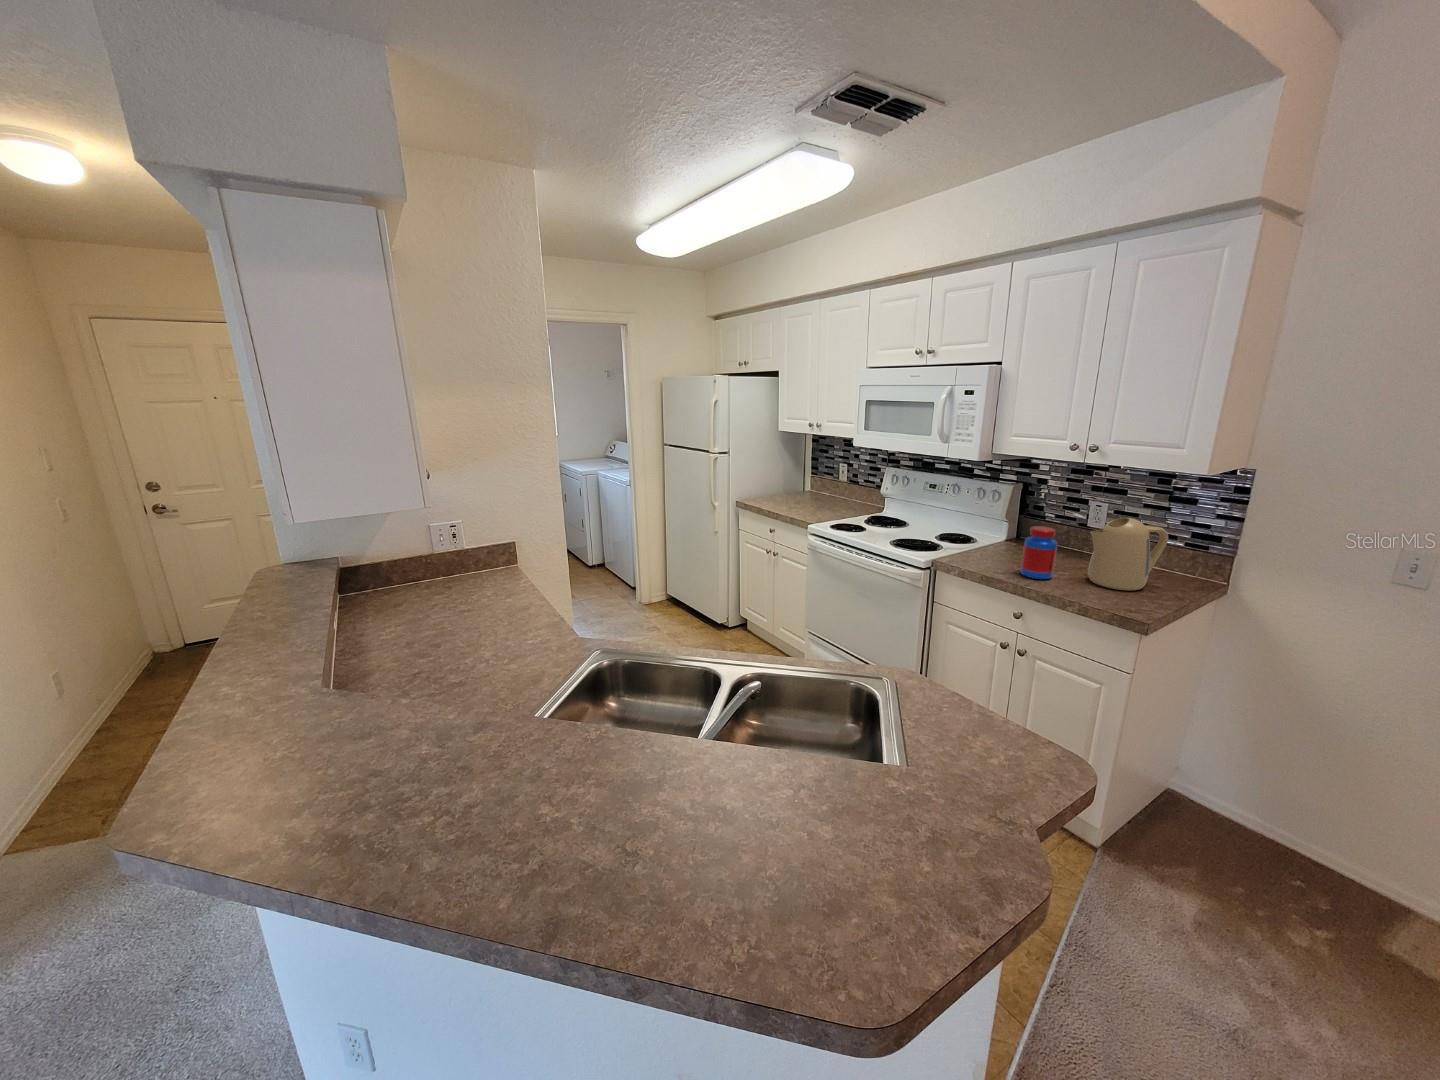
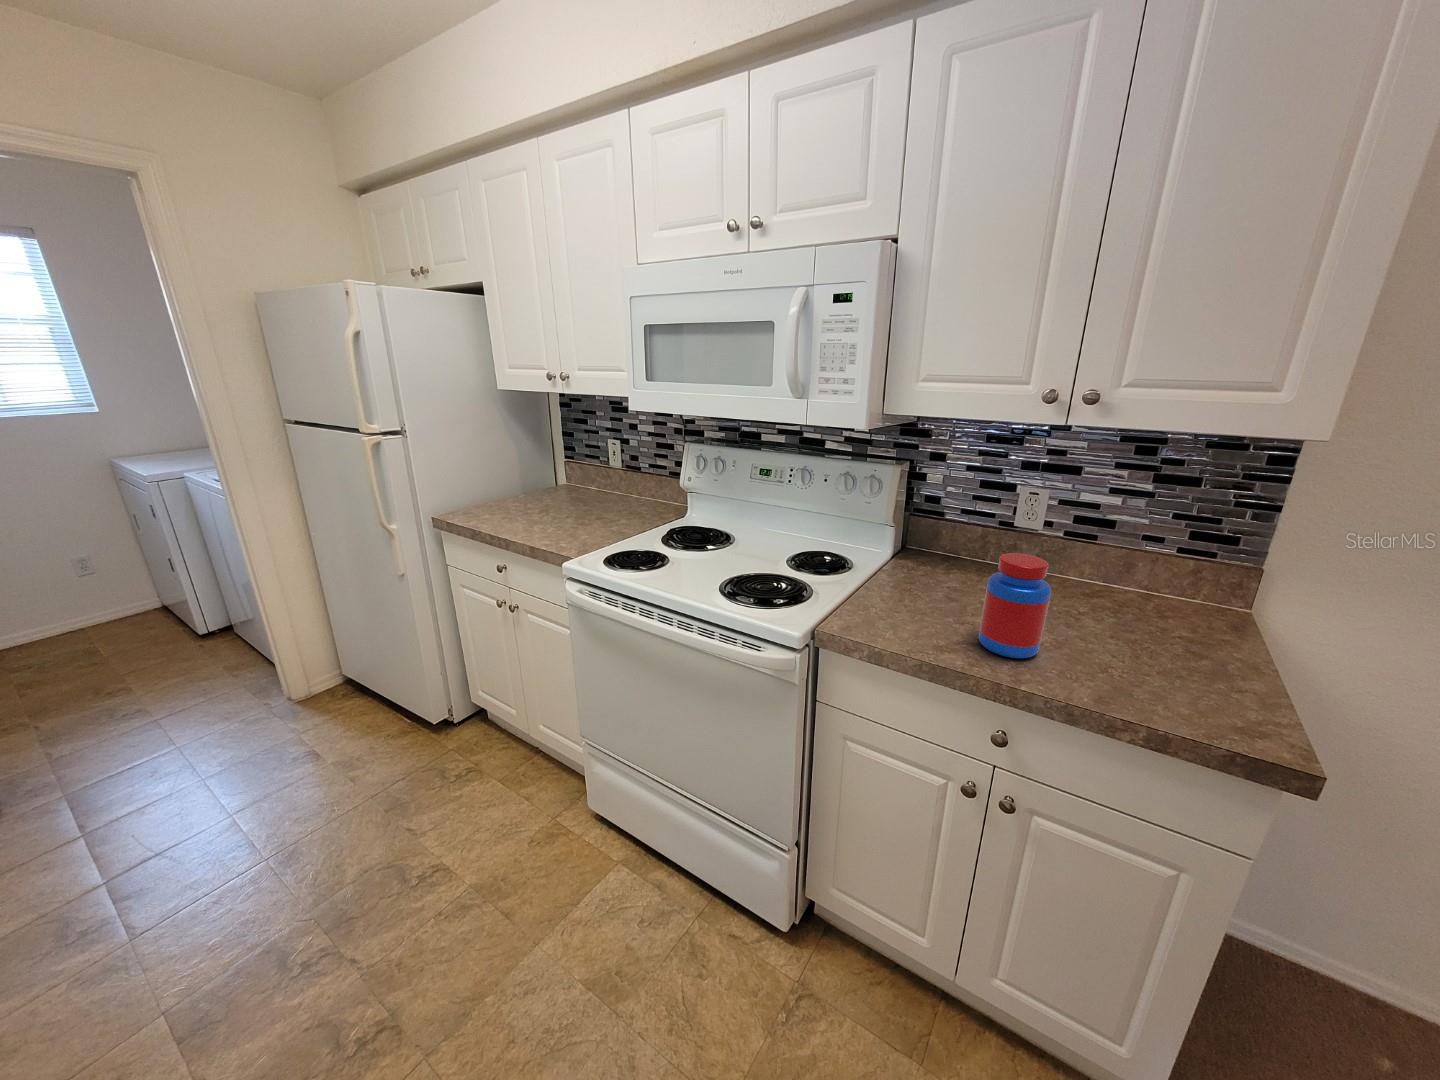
kettle: present [1088,518,1168,591] -> none [1082,526,1213,663]

